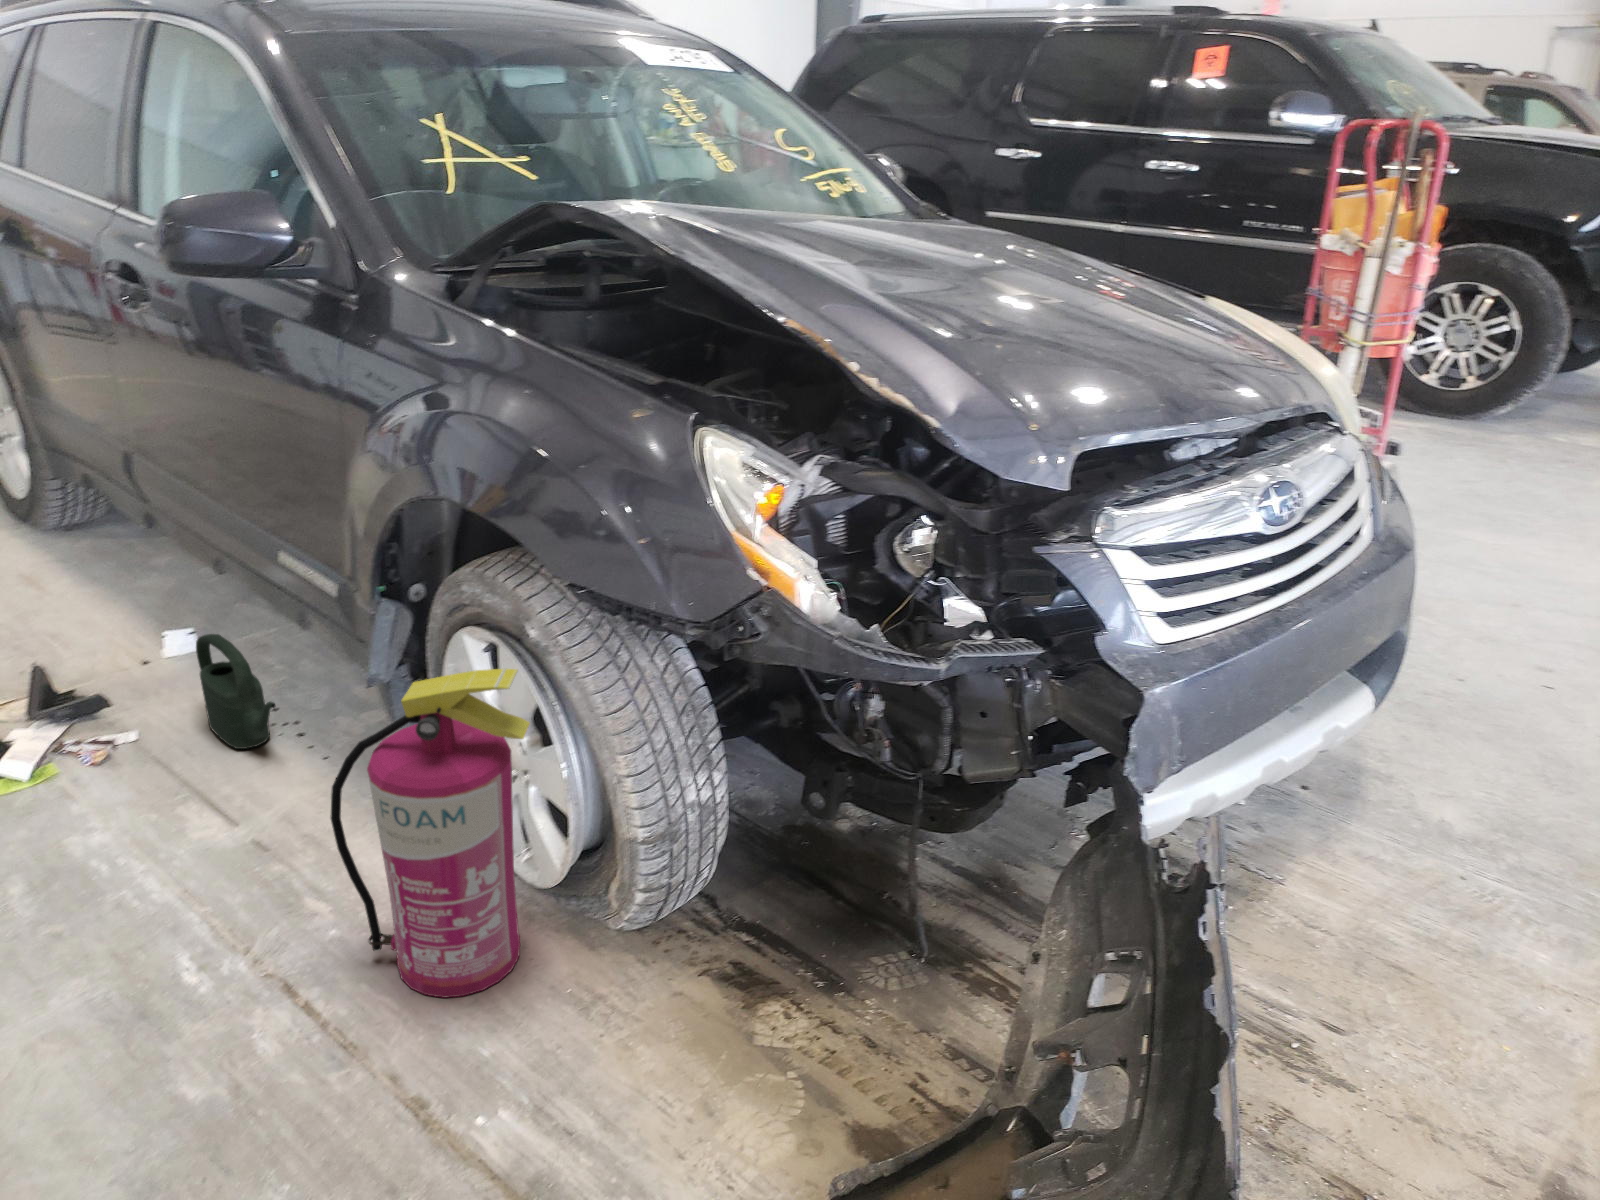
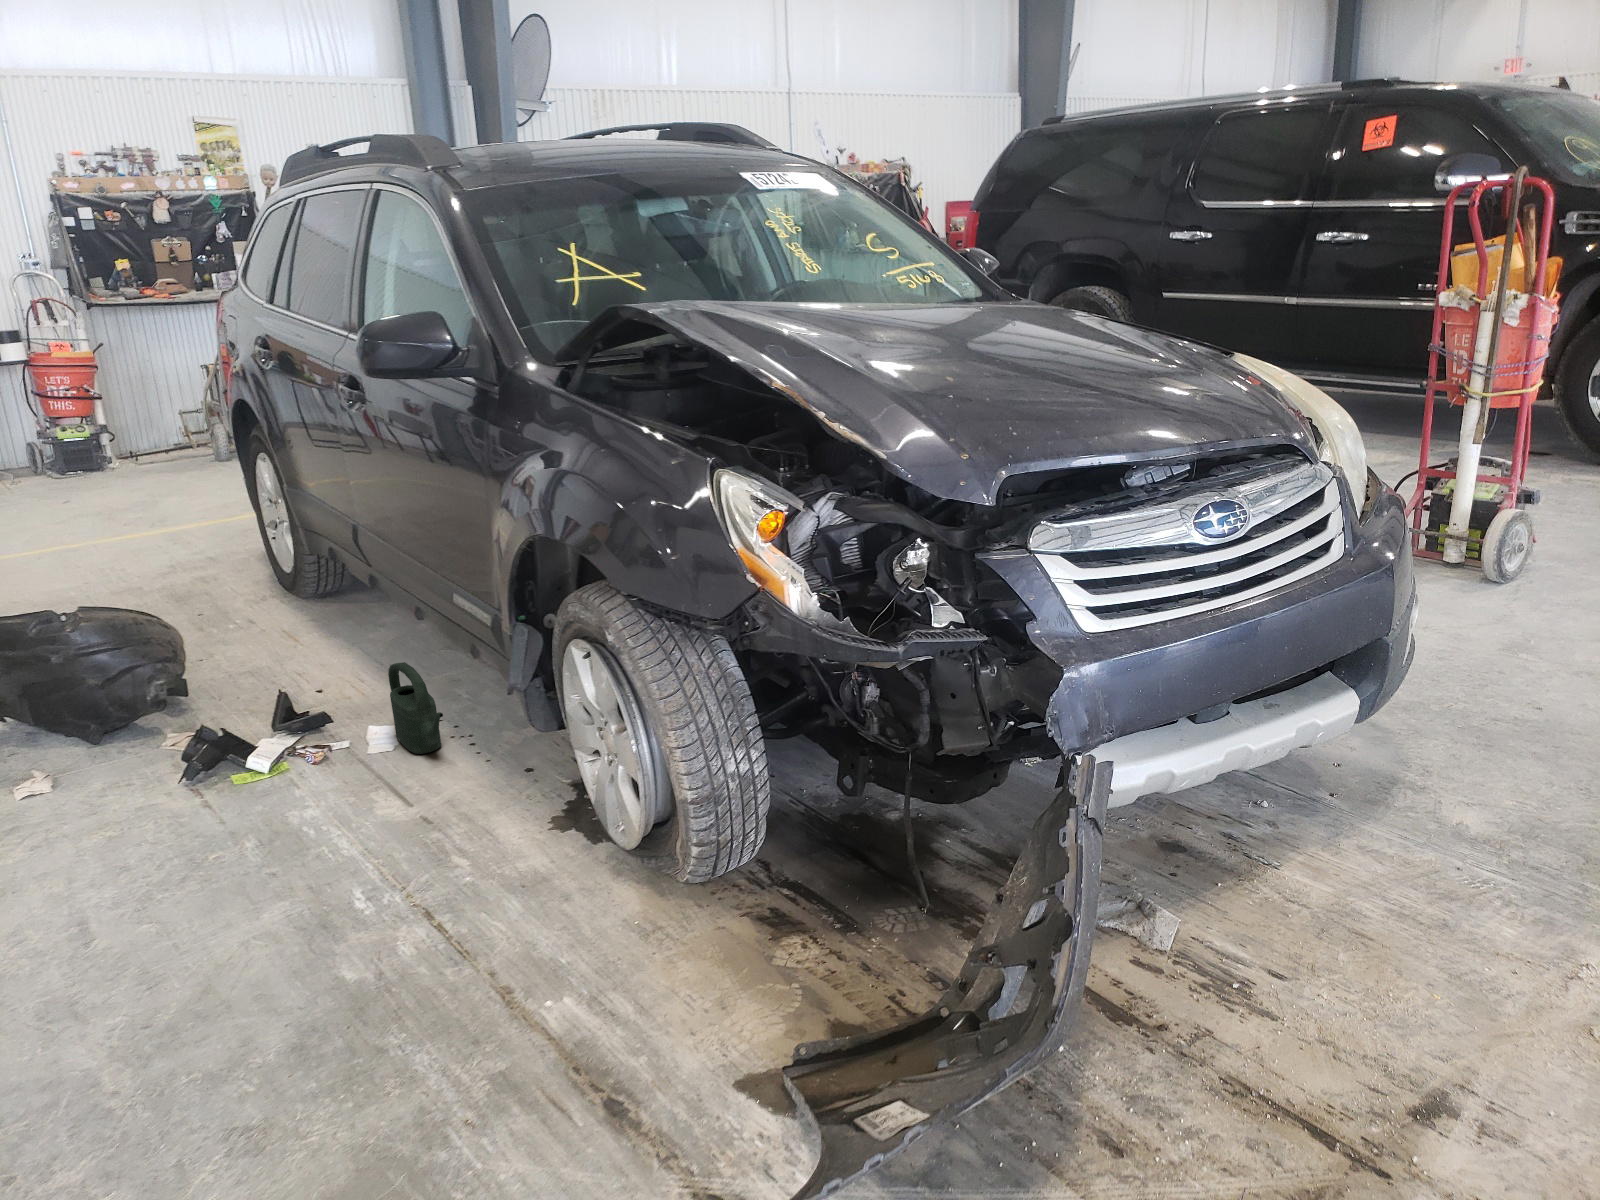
fire extinguisher: present [331,669,530,998] -> none [468,665,611,924]

